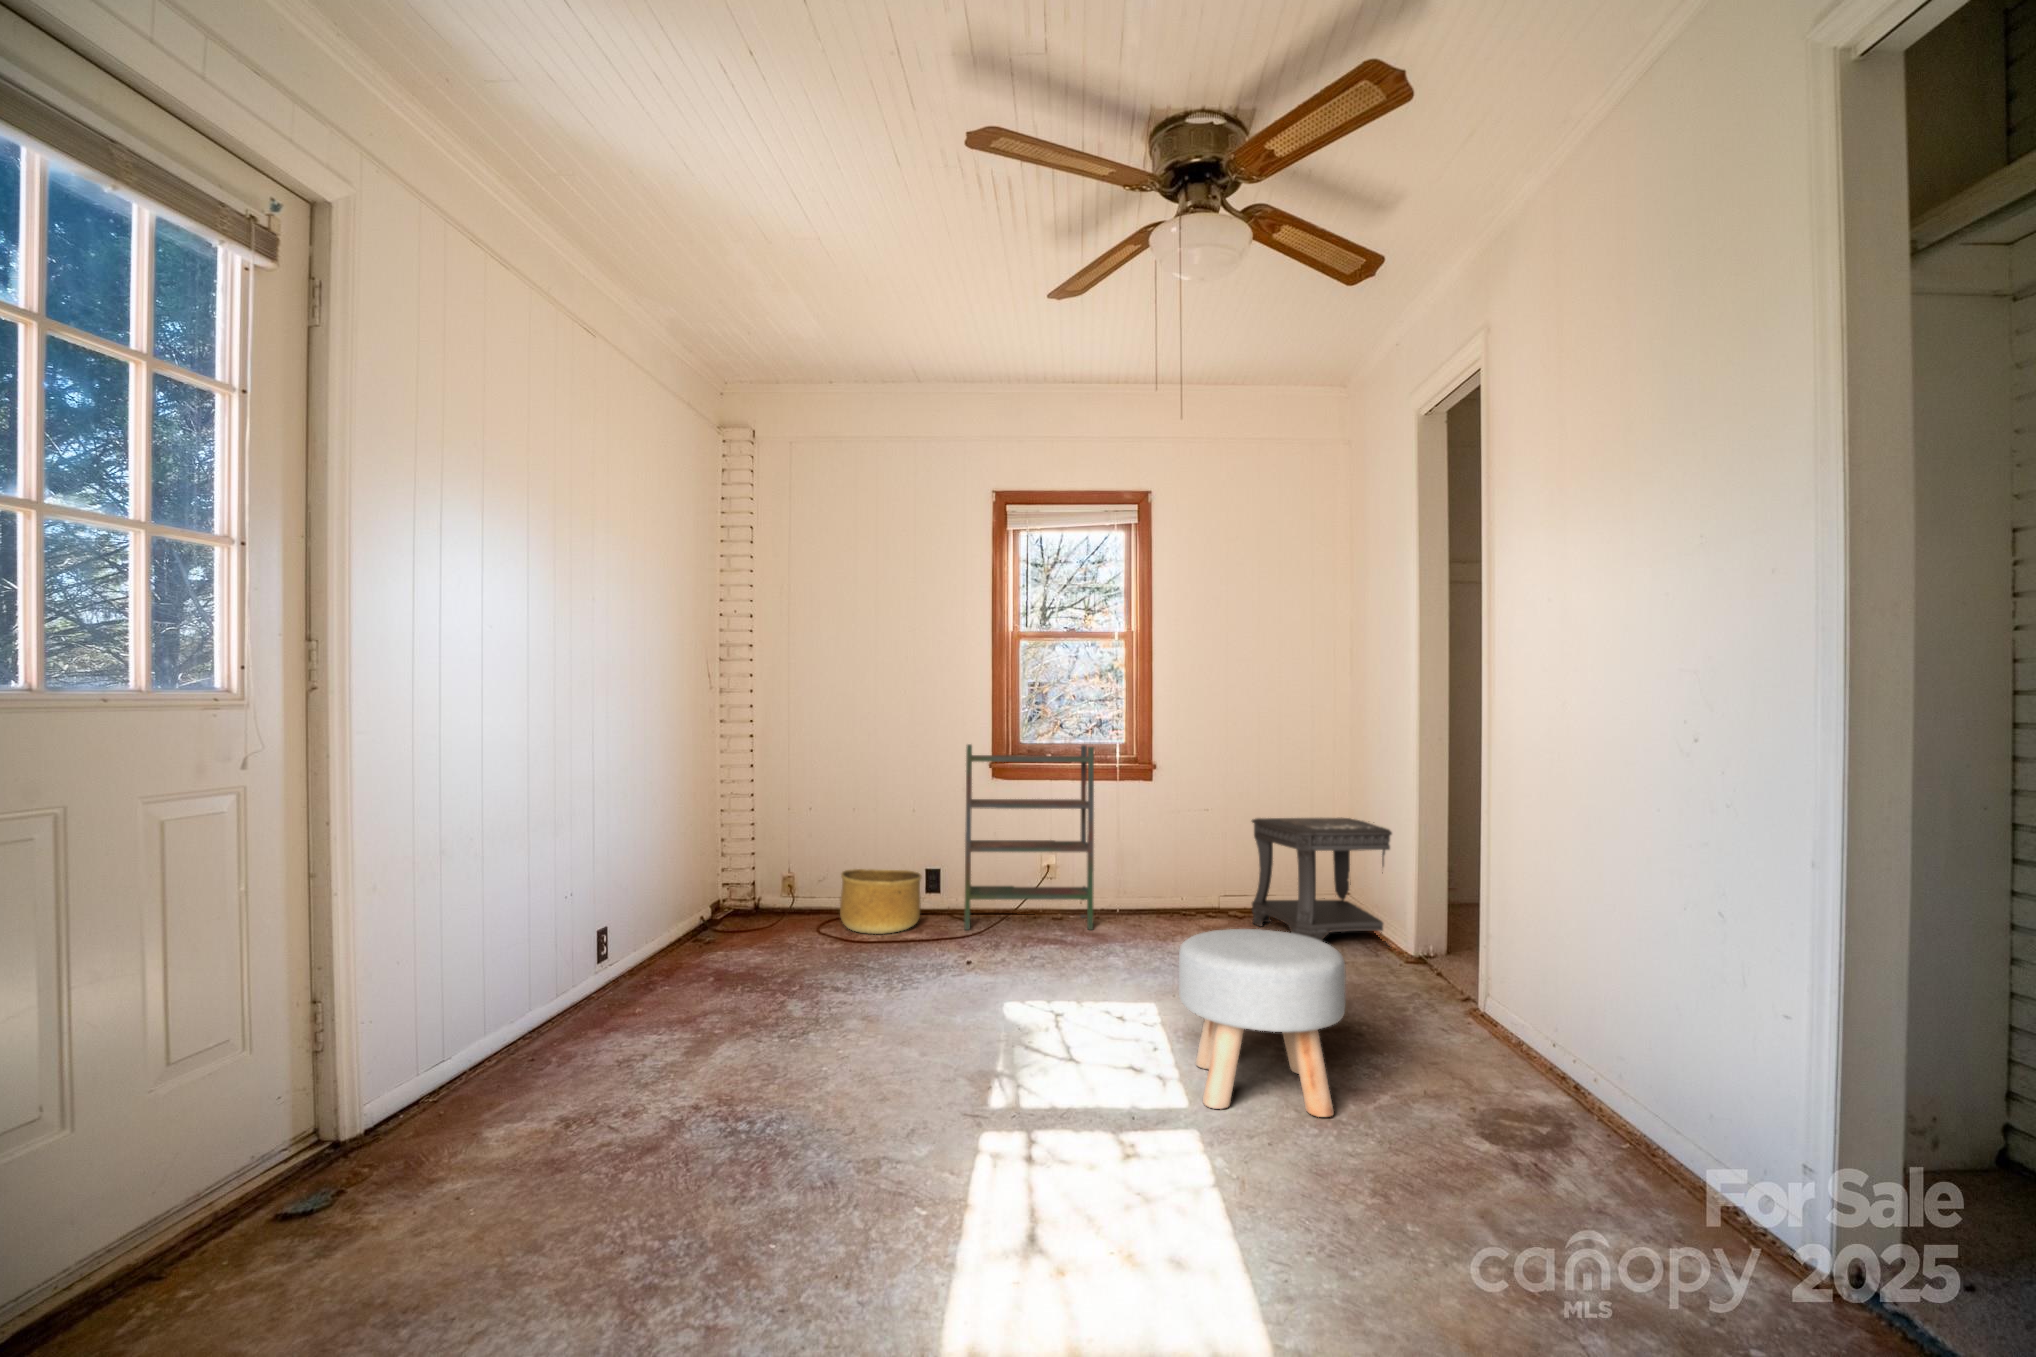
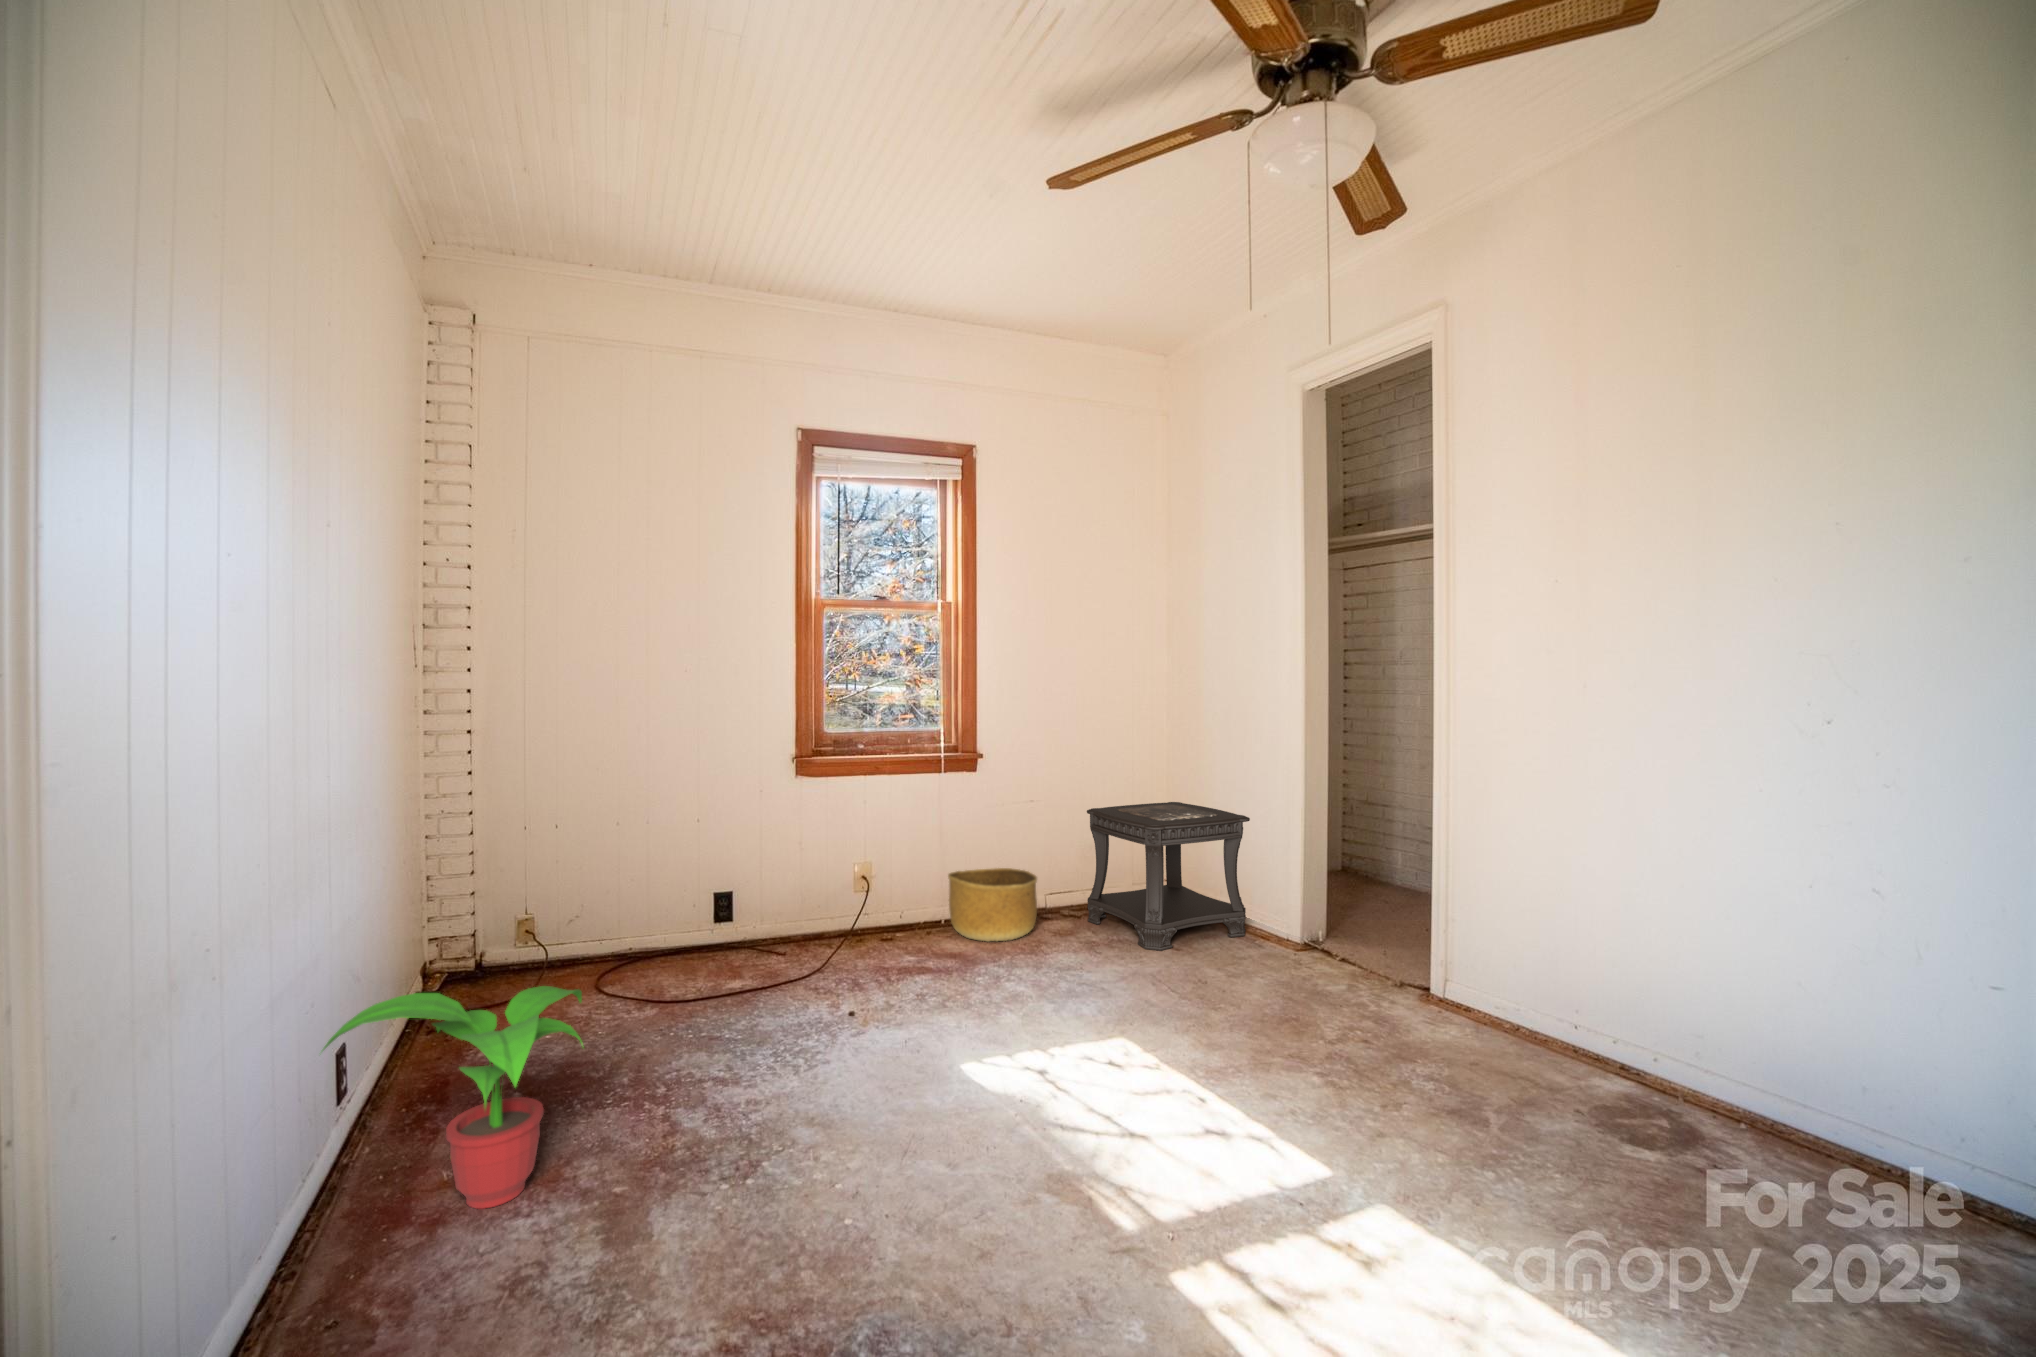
bookshelf: present [964,744,1094,930] -> none [765,735,923,966]
basket: present [840,869,922,934] -> present [948,868,1037,942]
potted plant: none [650,887,809,1037] -> present [323,986,584,1209]
ottoman: present [1179,929,1346,1117] -> none [1105,975,1301,1219]

